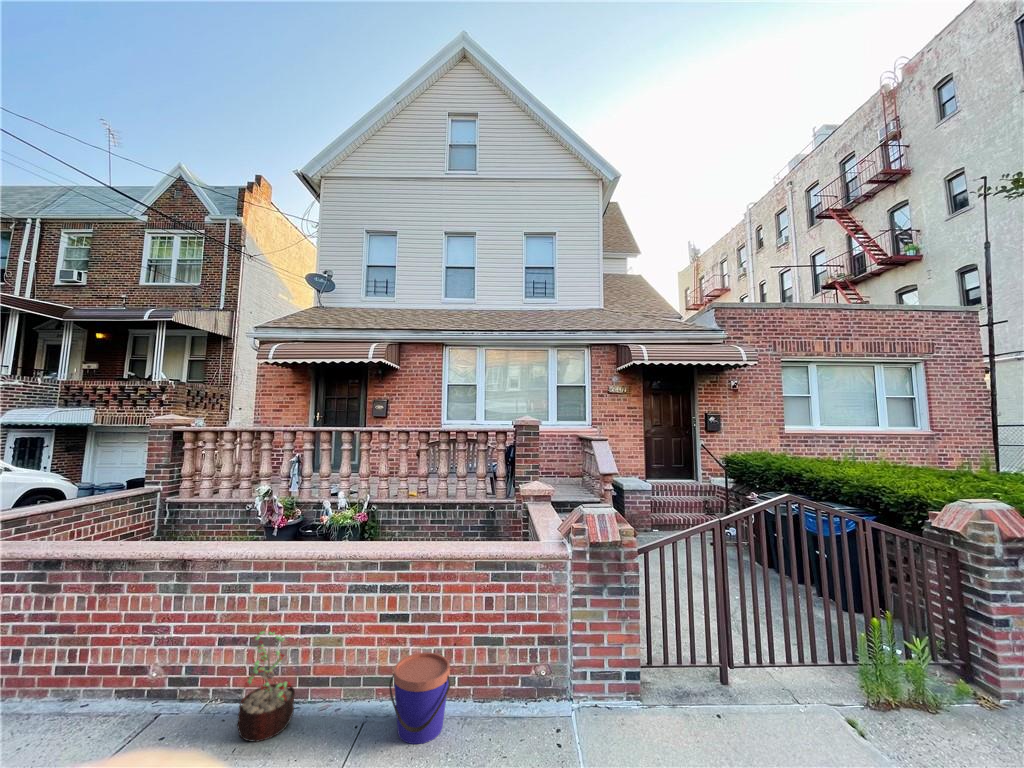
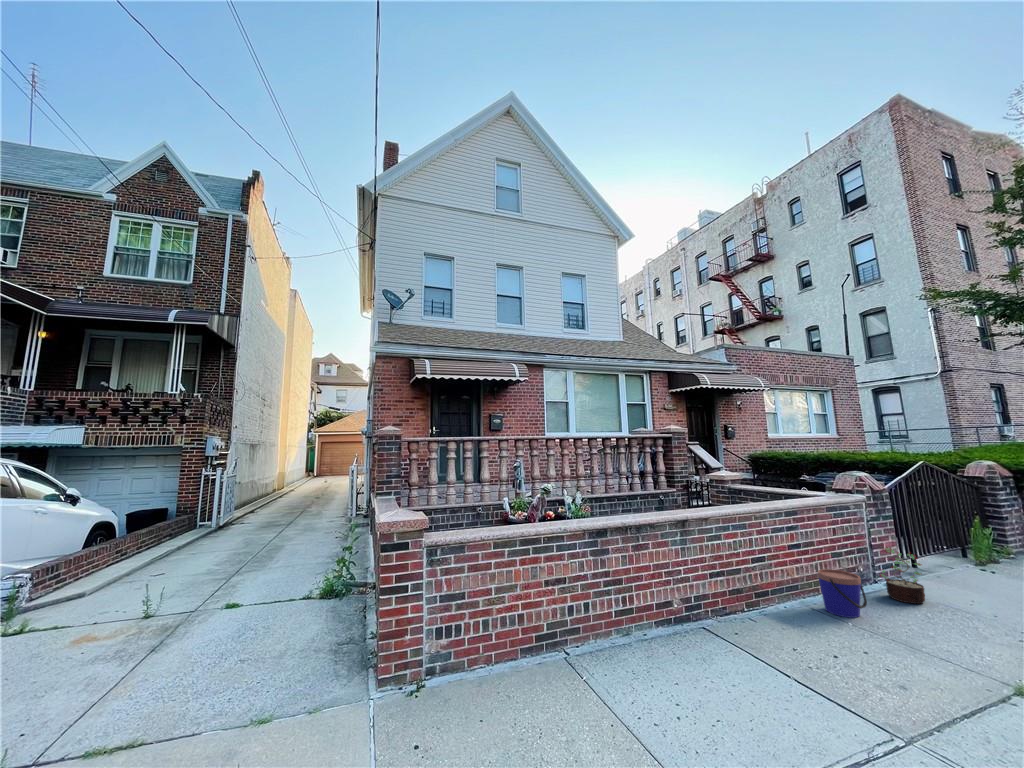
decorative plant: present [237,631,295,742] -> present [880,547,925,604]

